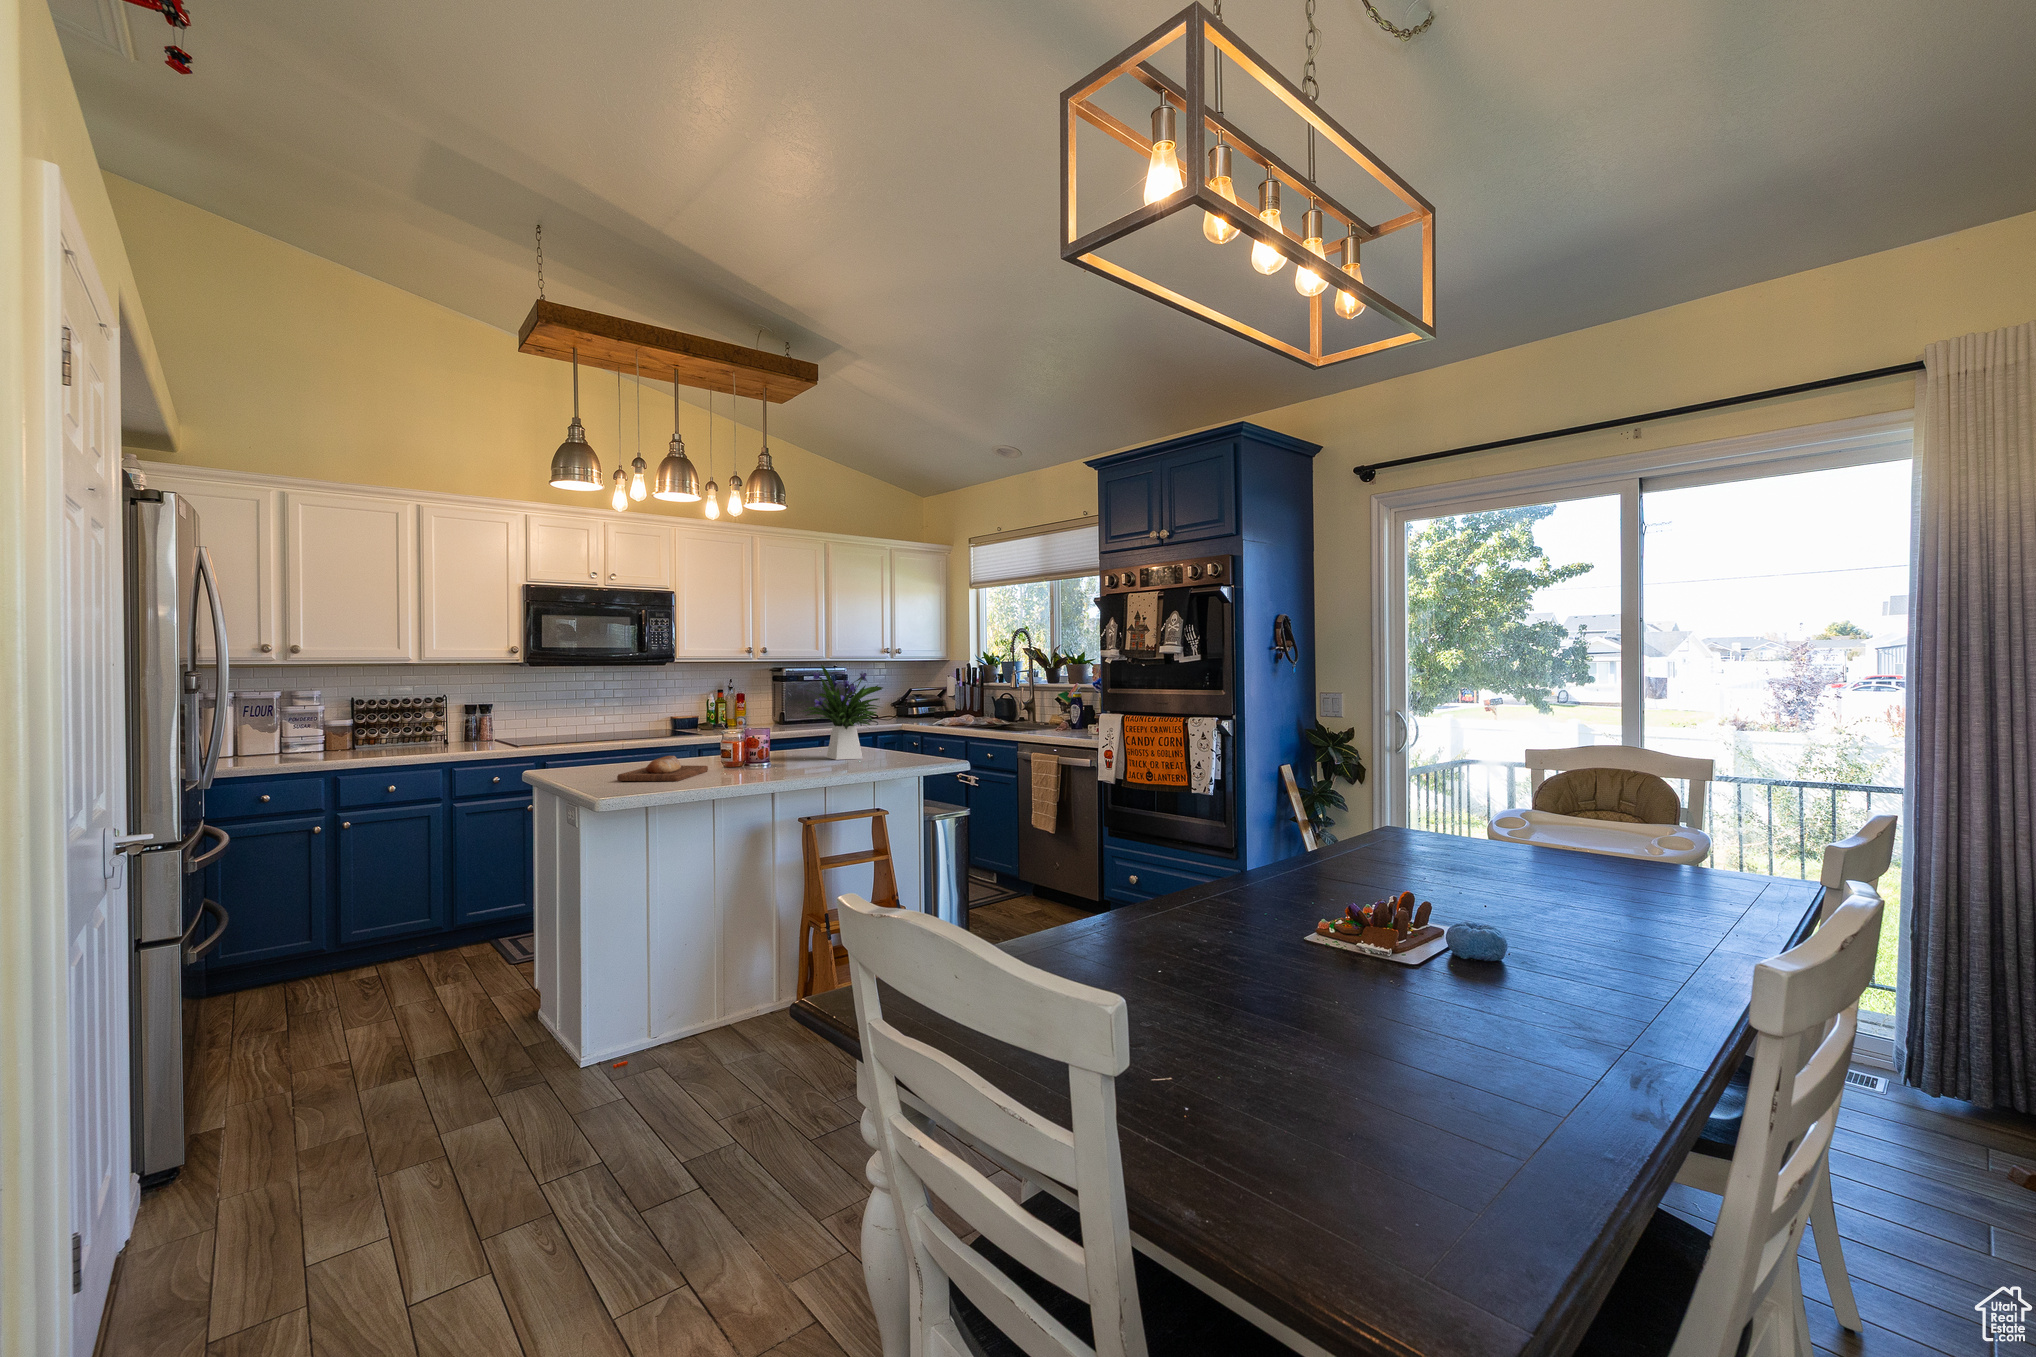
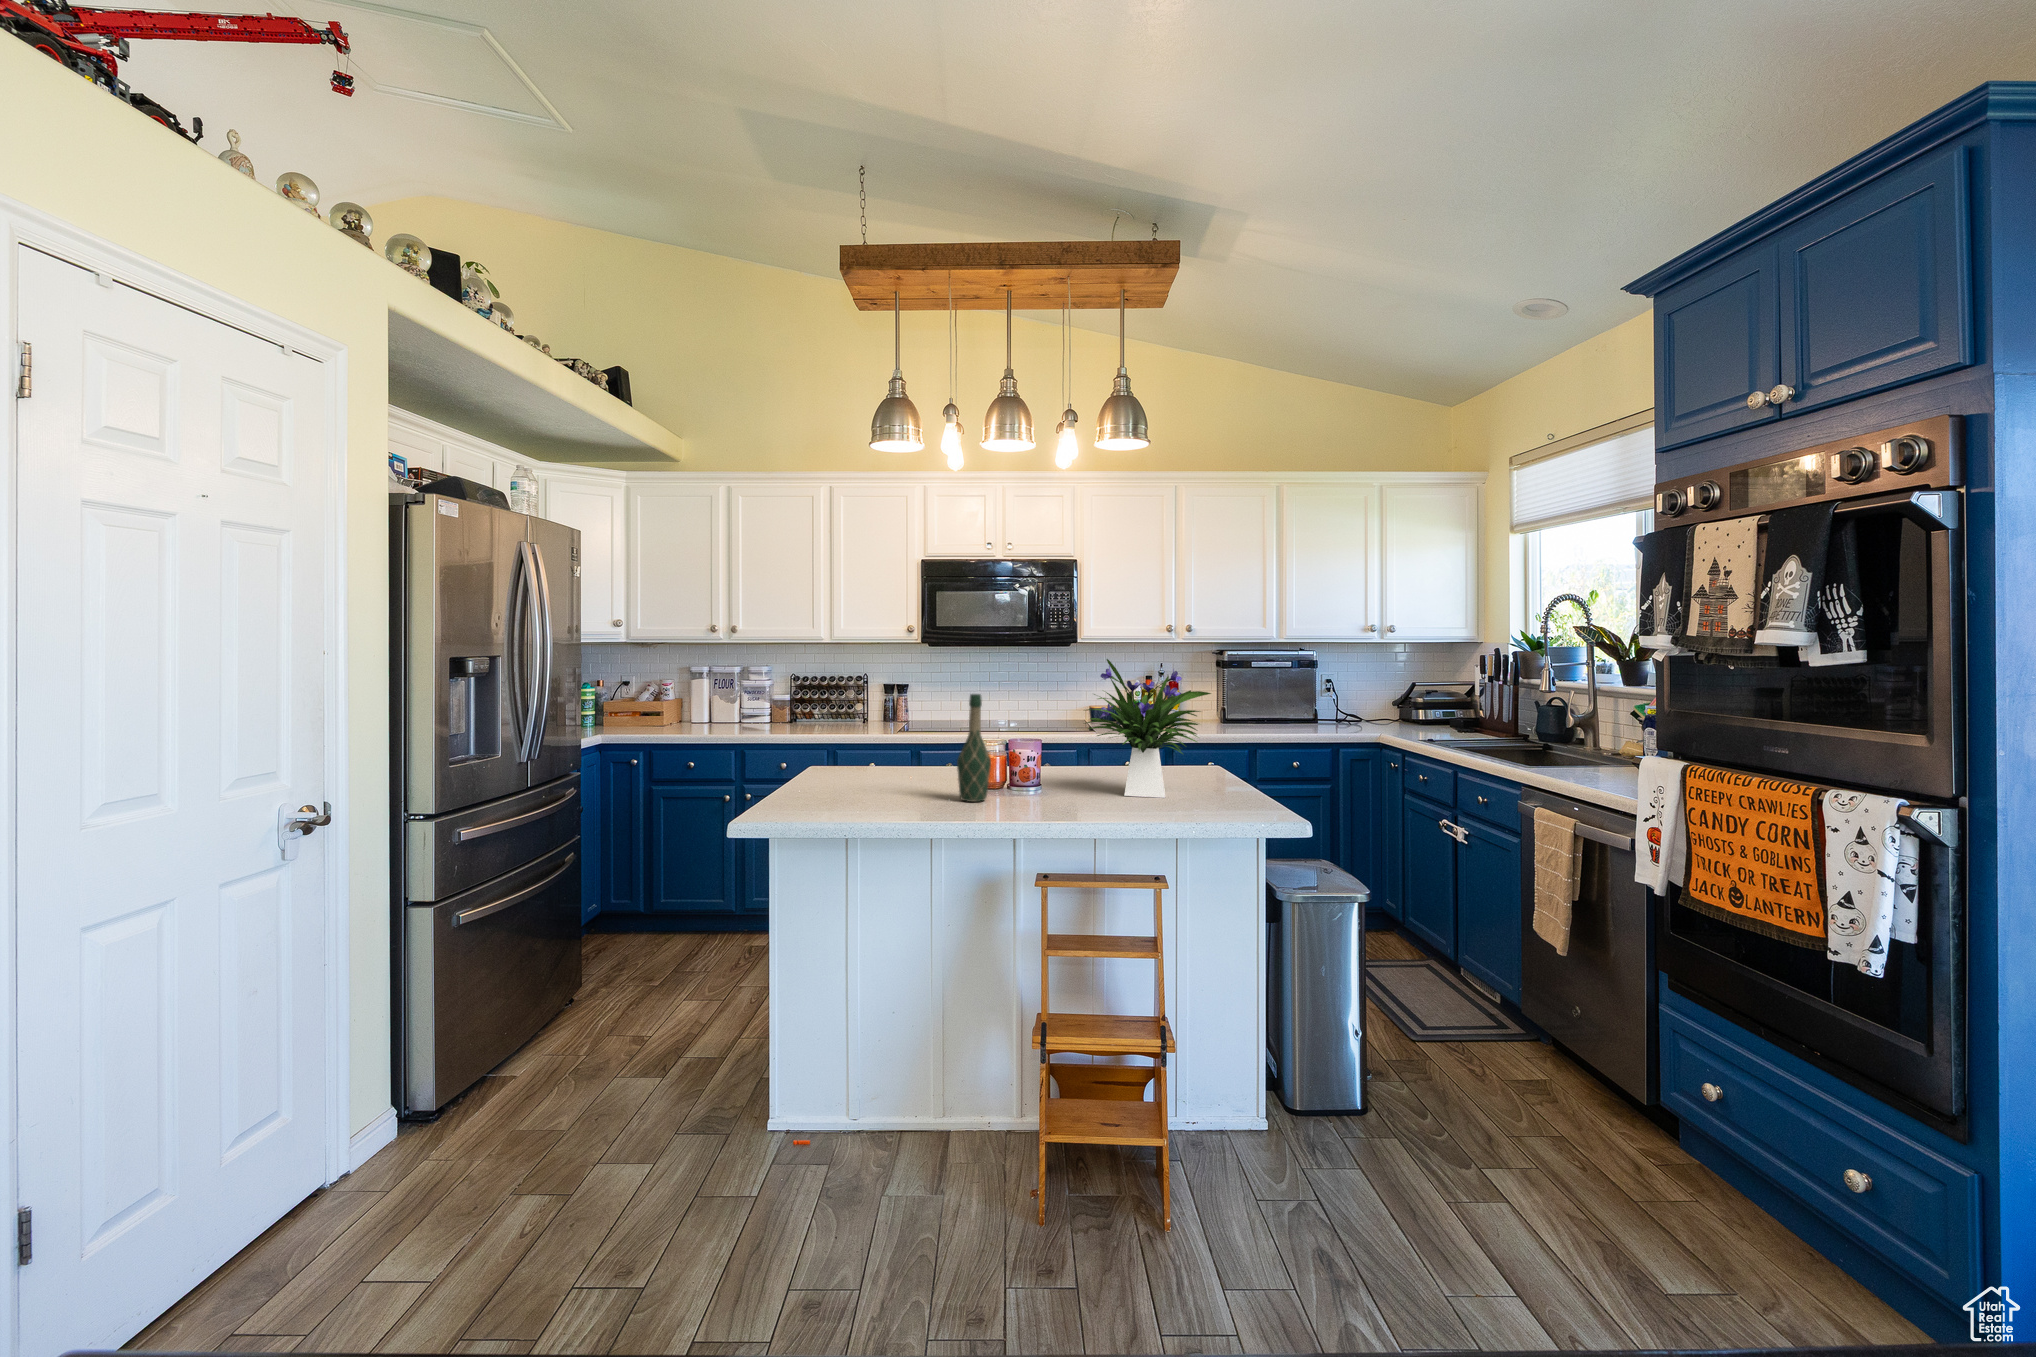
wine bottle: none [734,690,760,769] -> present [957,694,991,802]
bread loaf: present [617,756,708,781] -> none [784,775,924,815]

